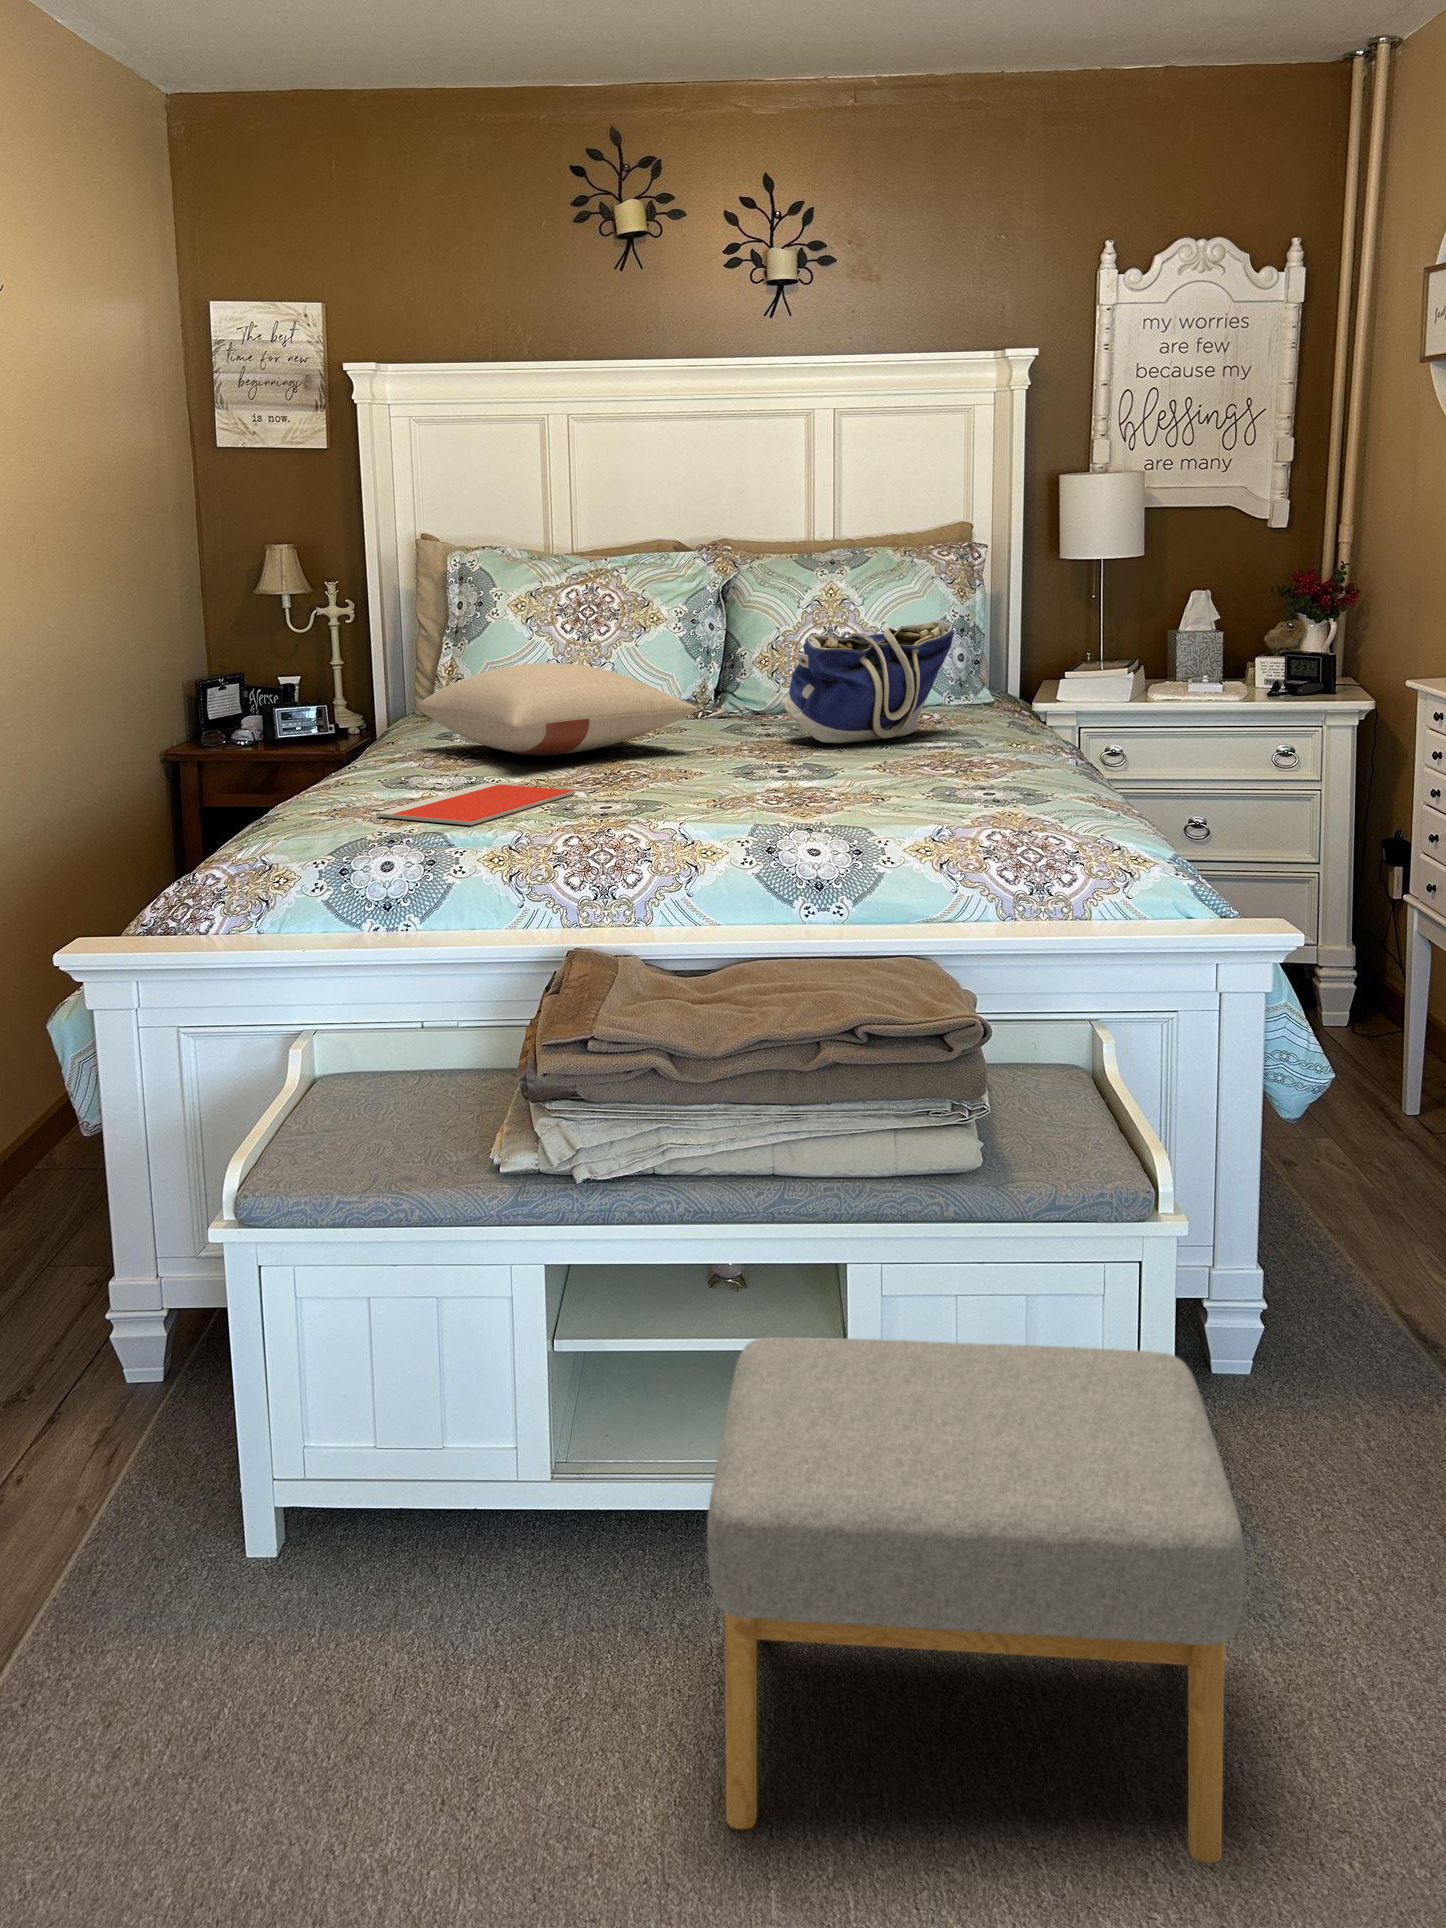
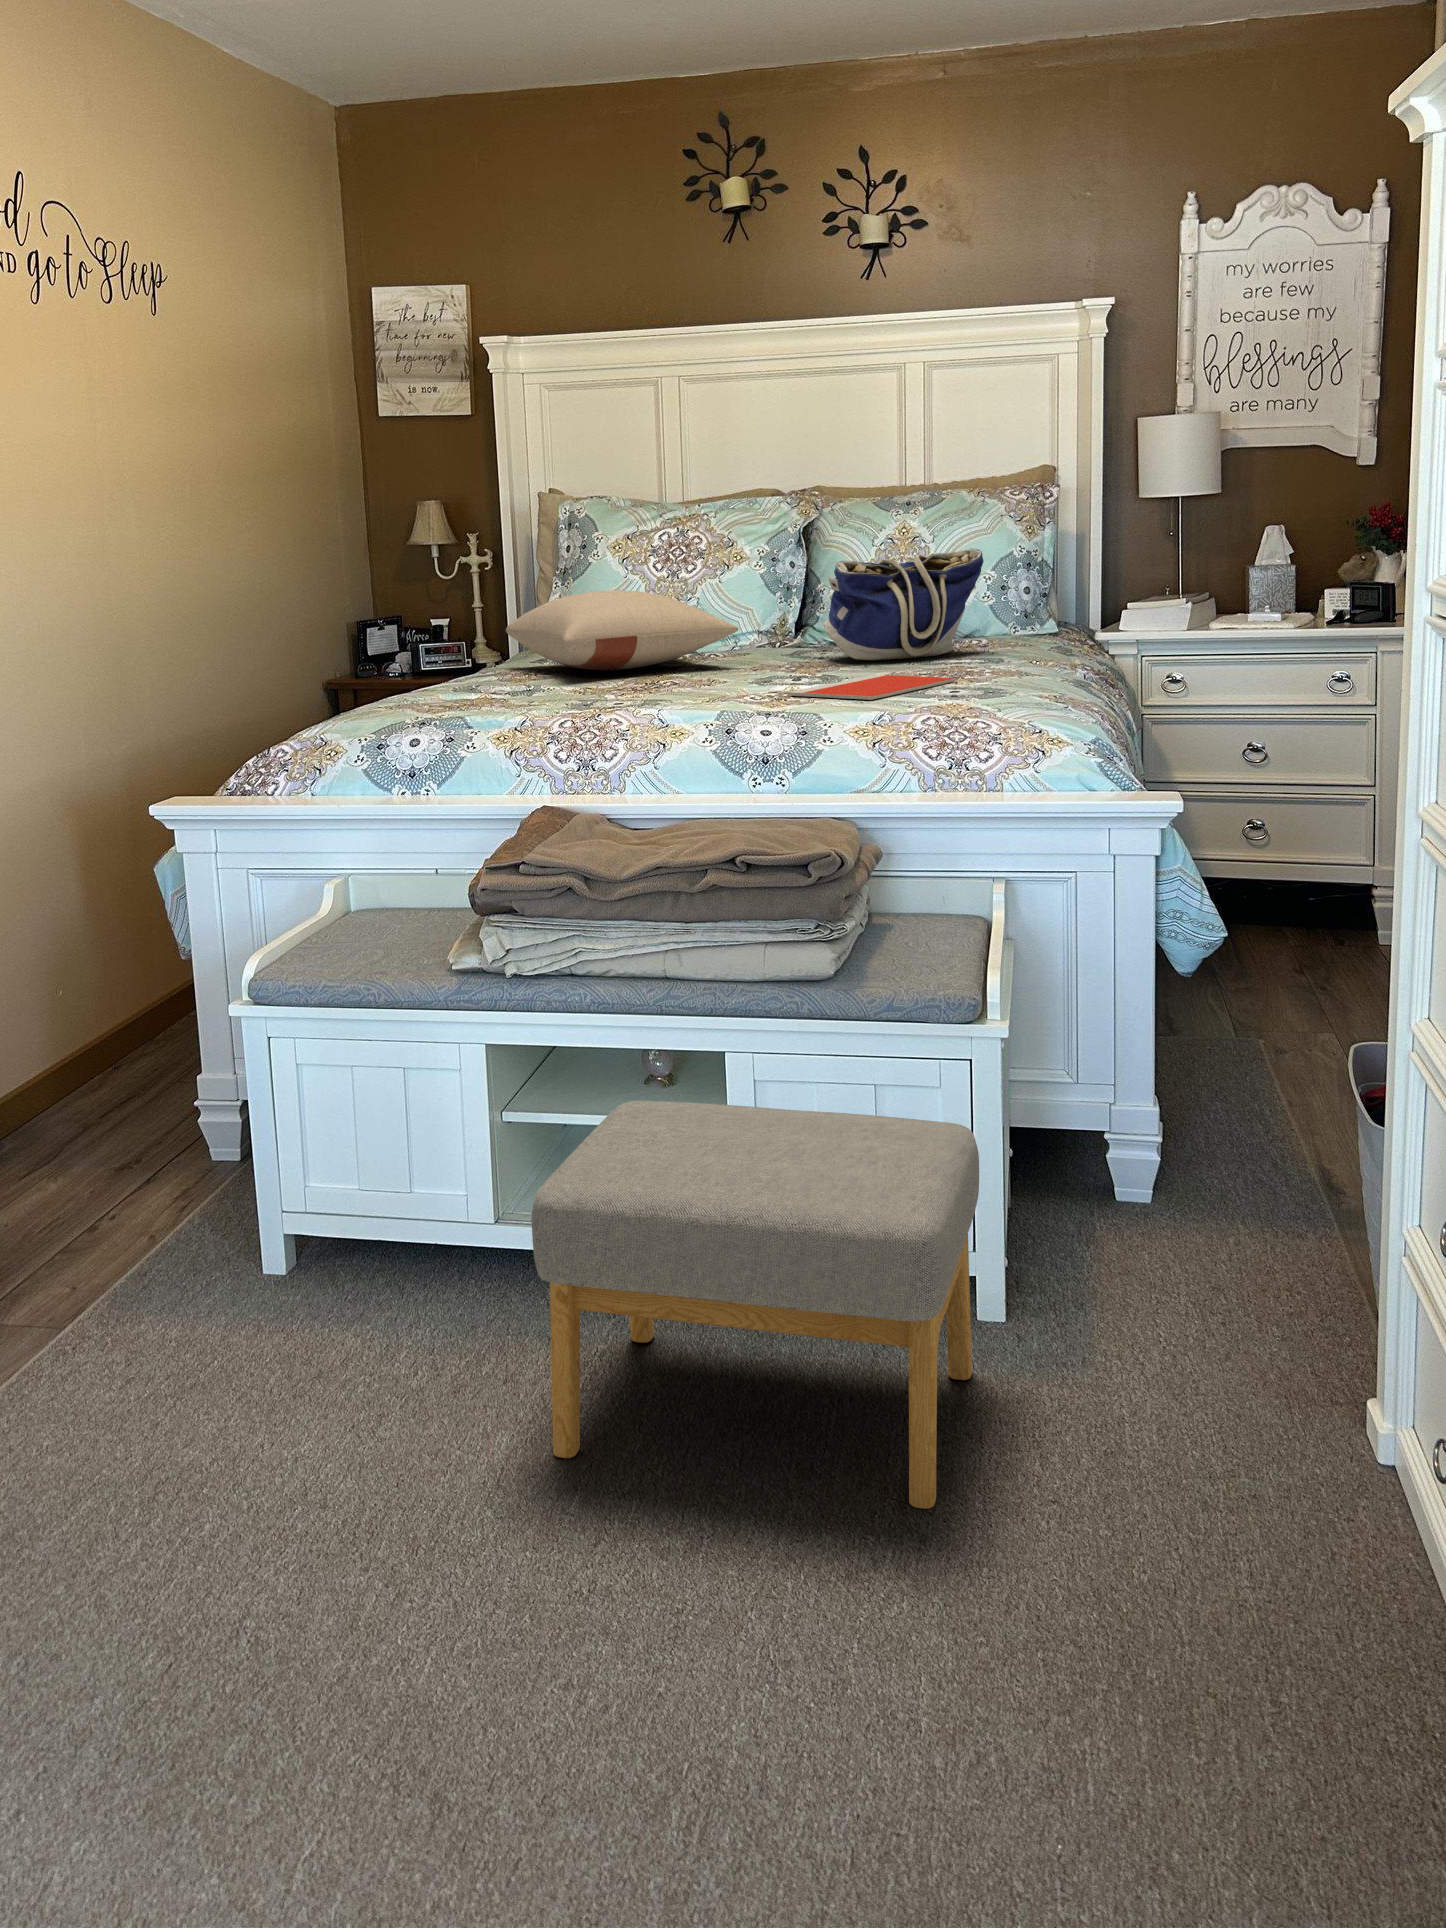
notebook: present [376,783,575,825] -> present [788,675,956,700]

